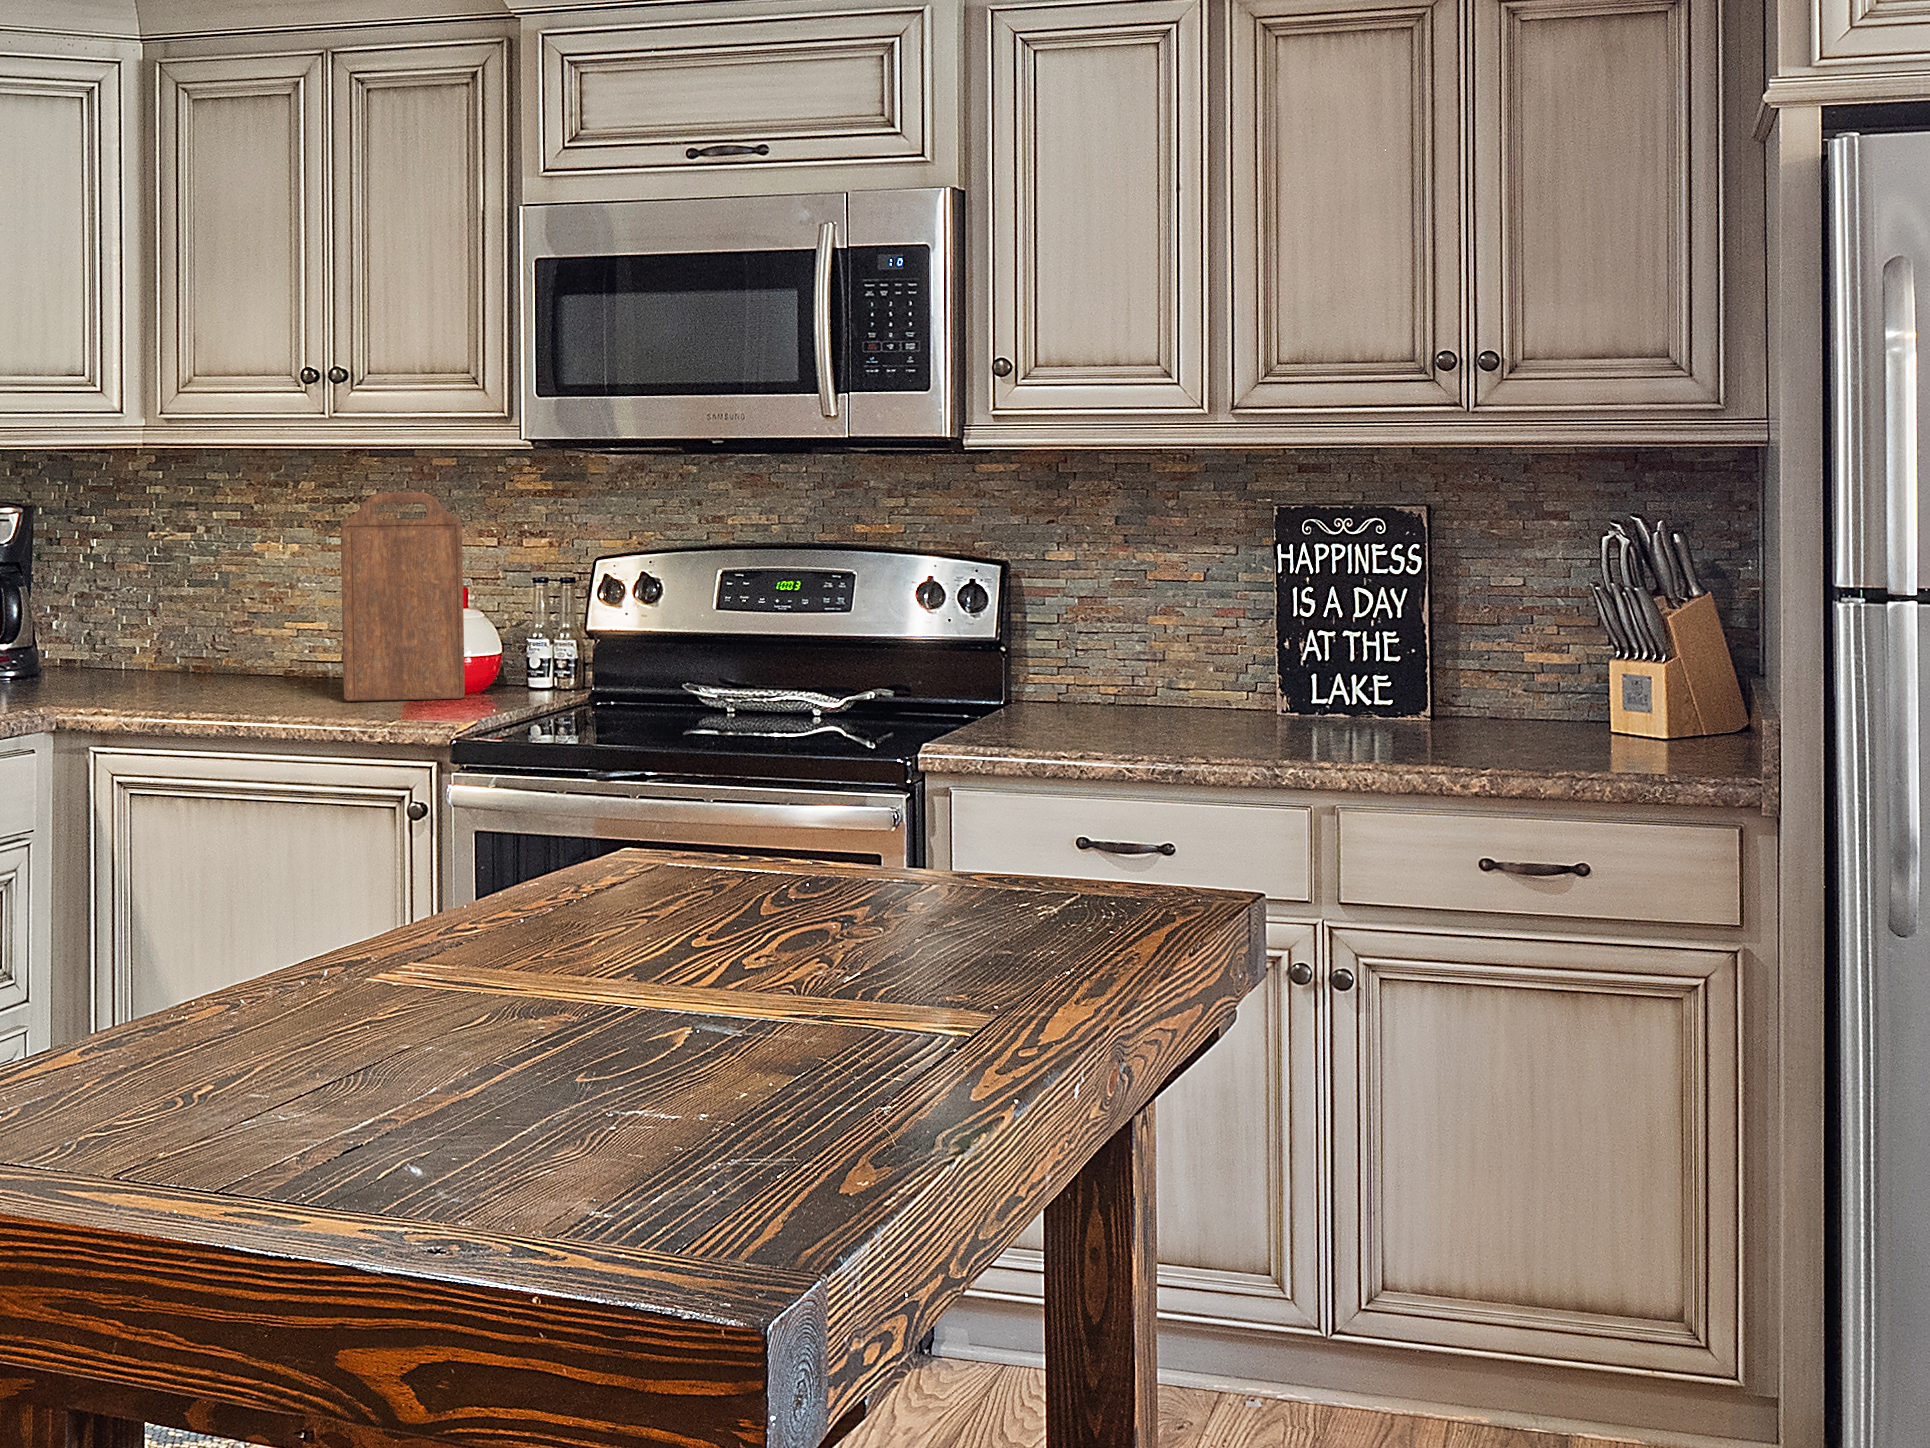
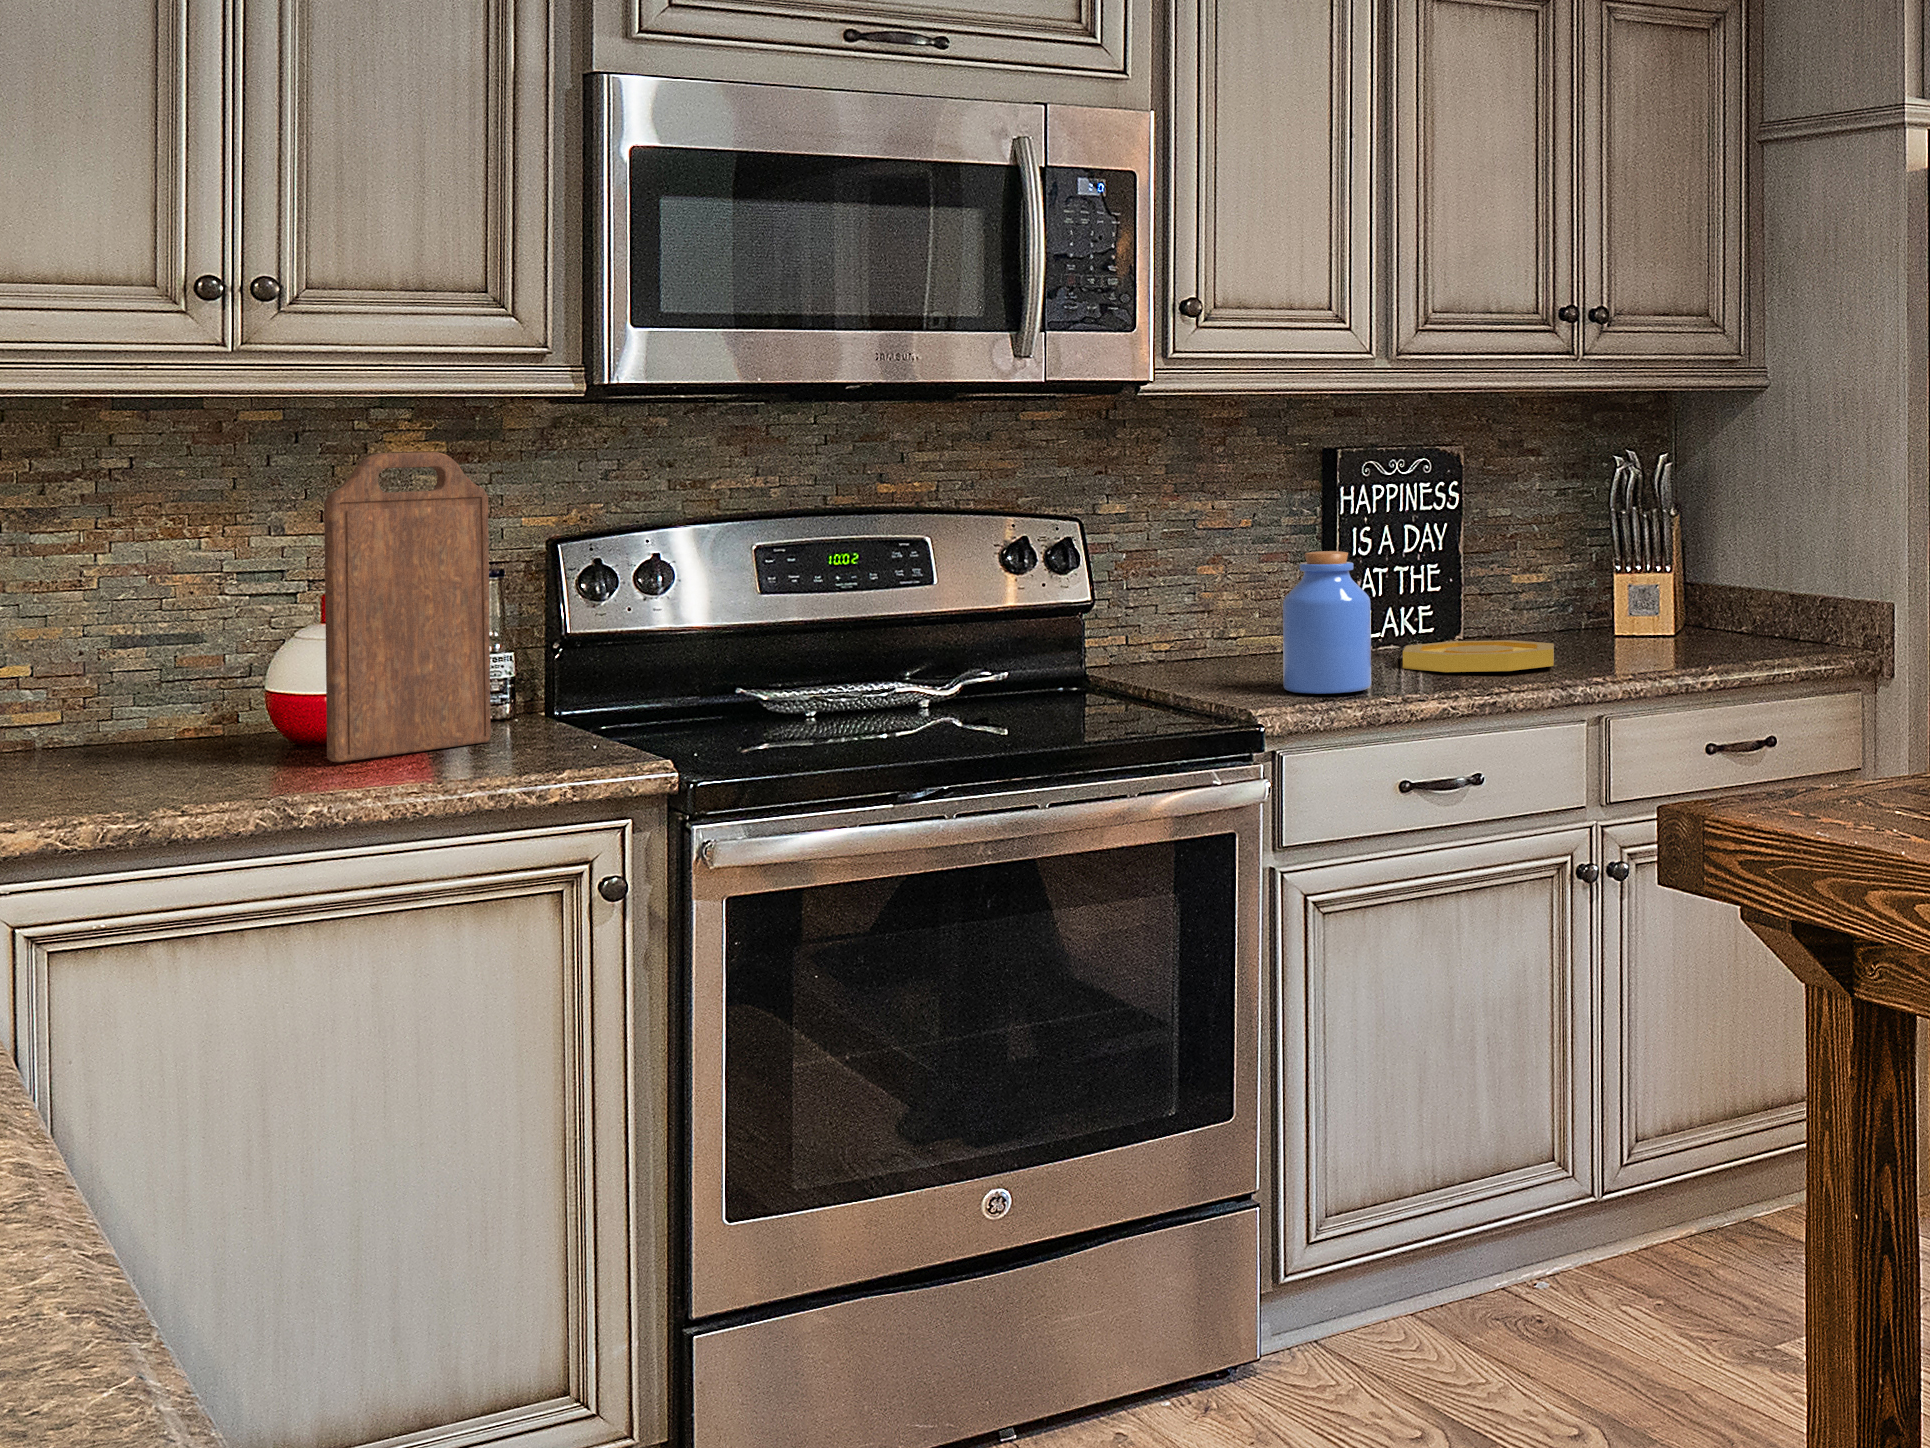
jar: none [1051,606,1134,743] -> present [1283,551,1371,694]
bowl: none [1258,706,1419,745] -> present [1403,640,1554,672]

